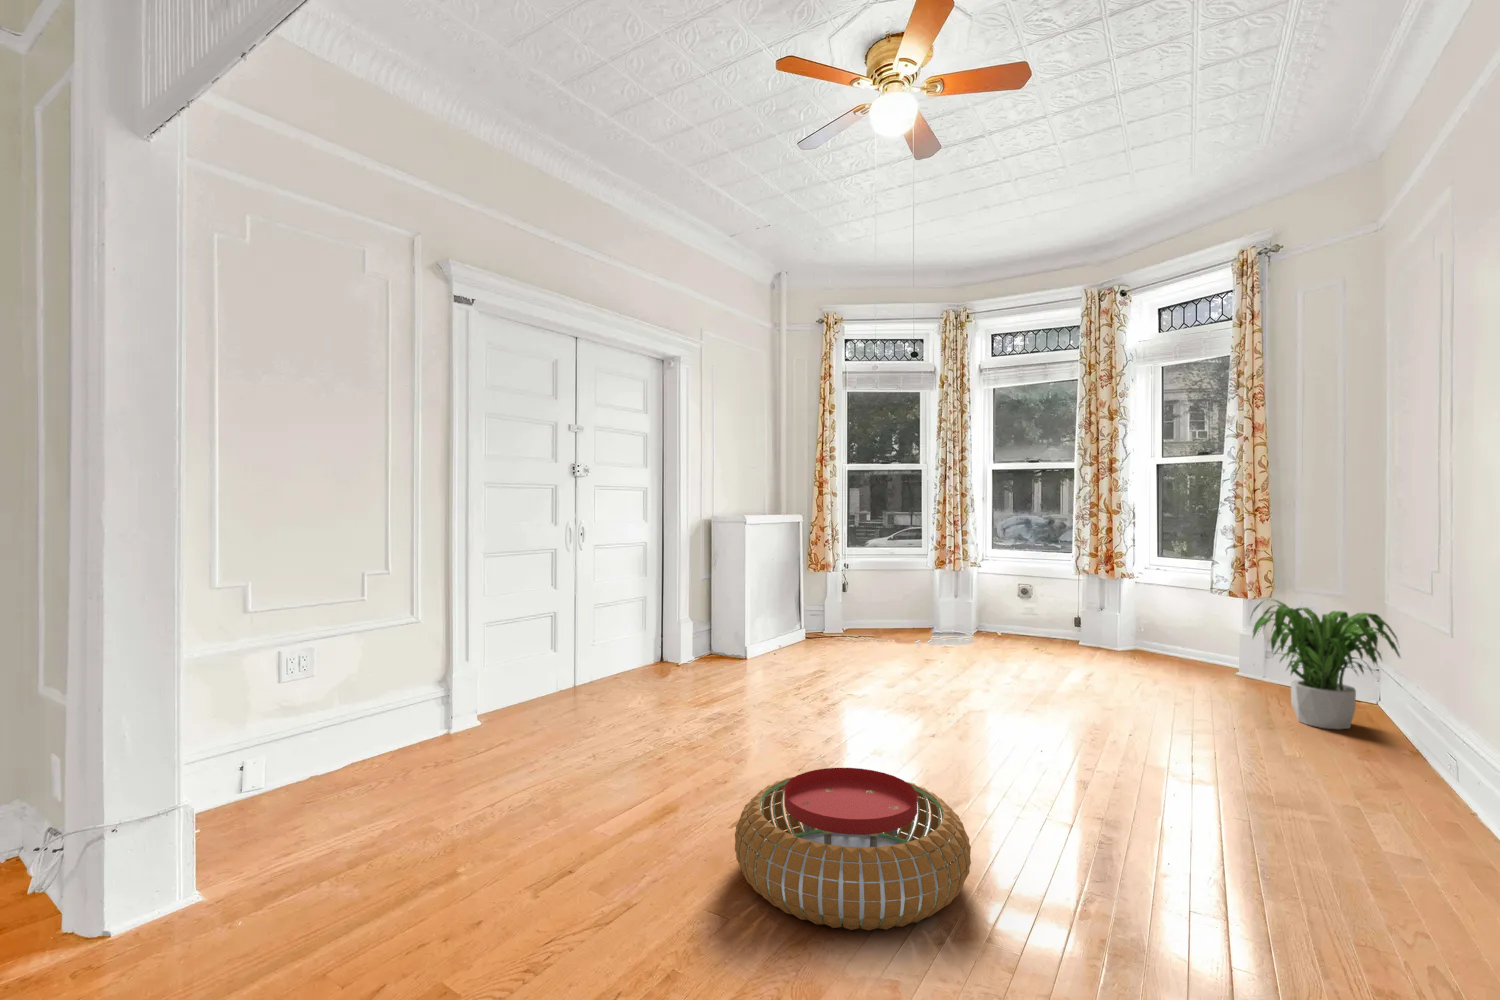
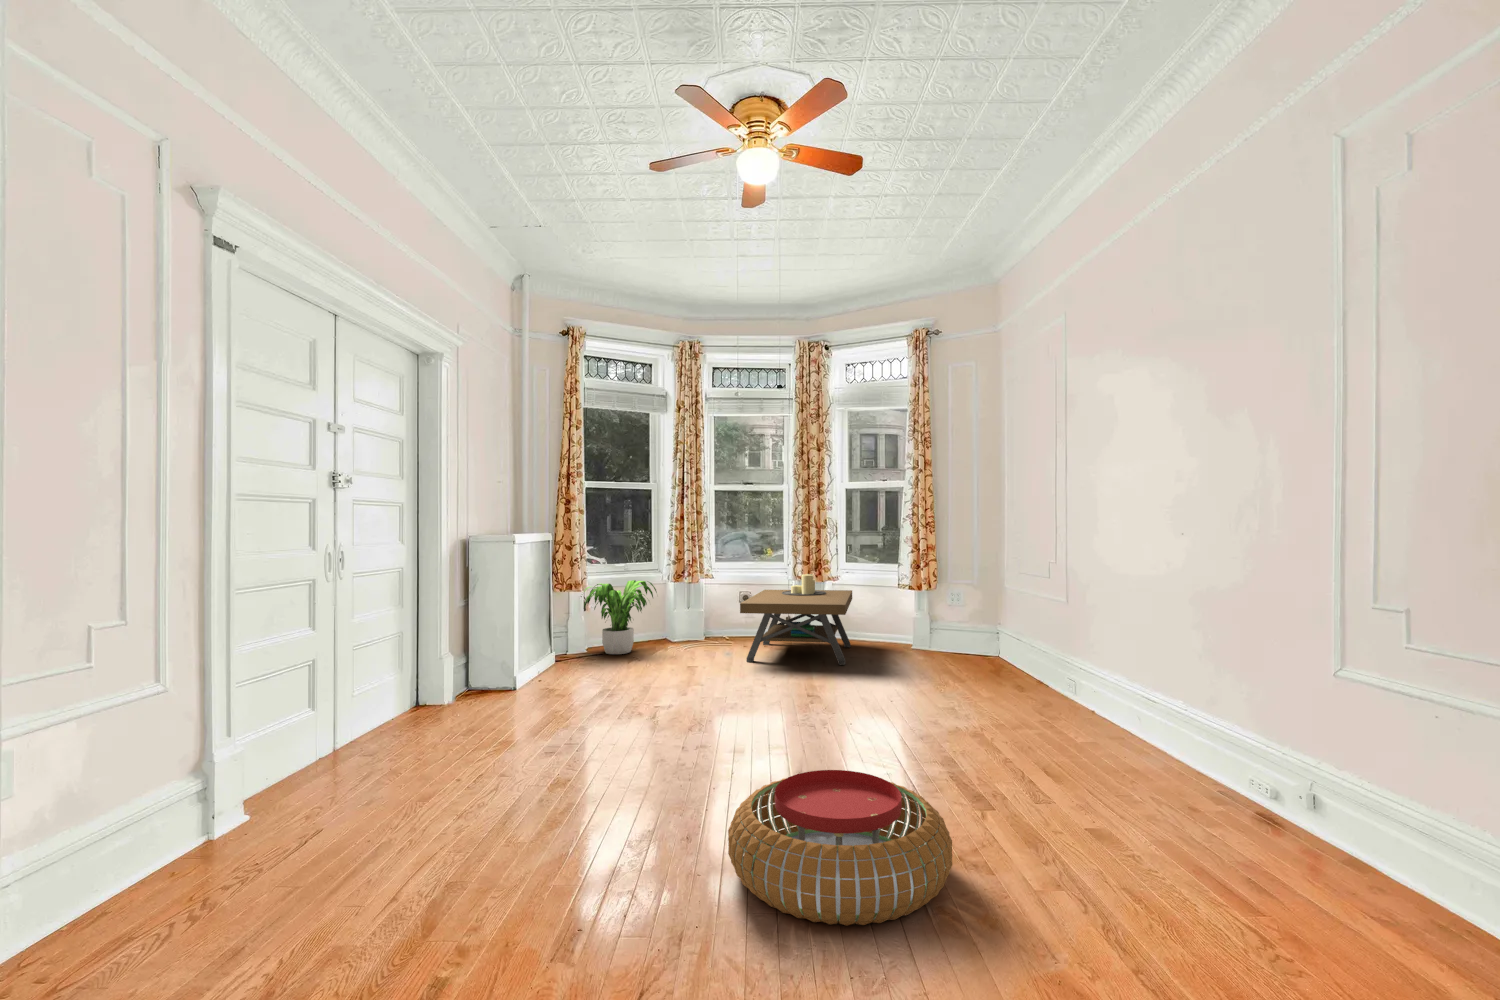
coffee table: none [985,567,1156,679] -> present [740,574,852,665]
potted plant: present [1253,599,1400,729] -> present [581,580,657,654]

